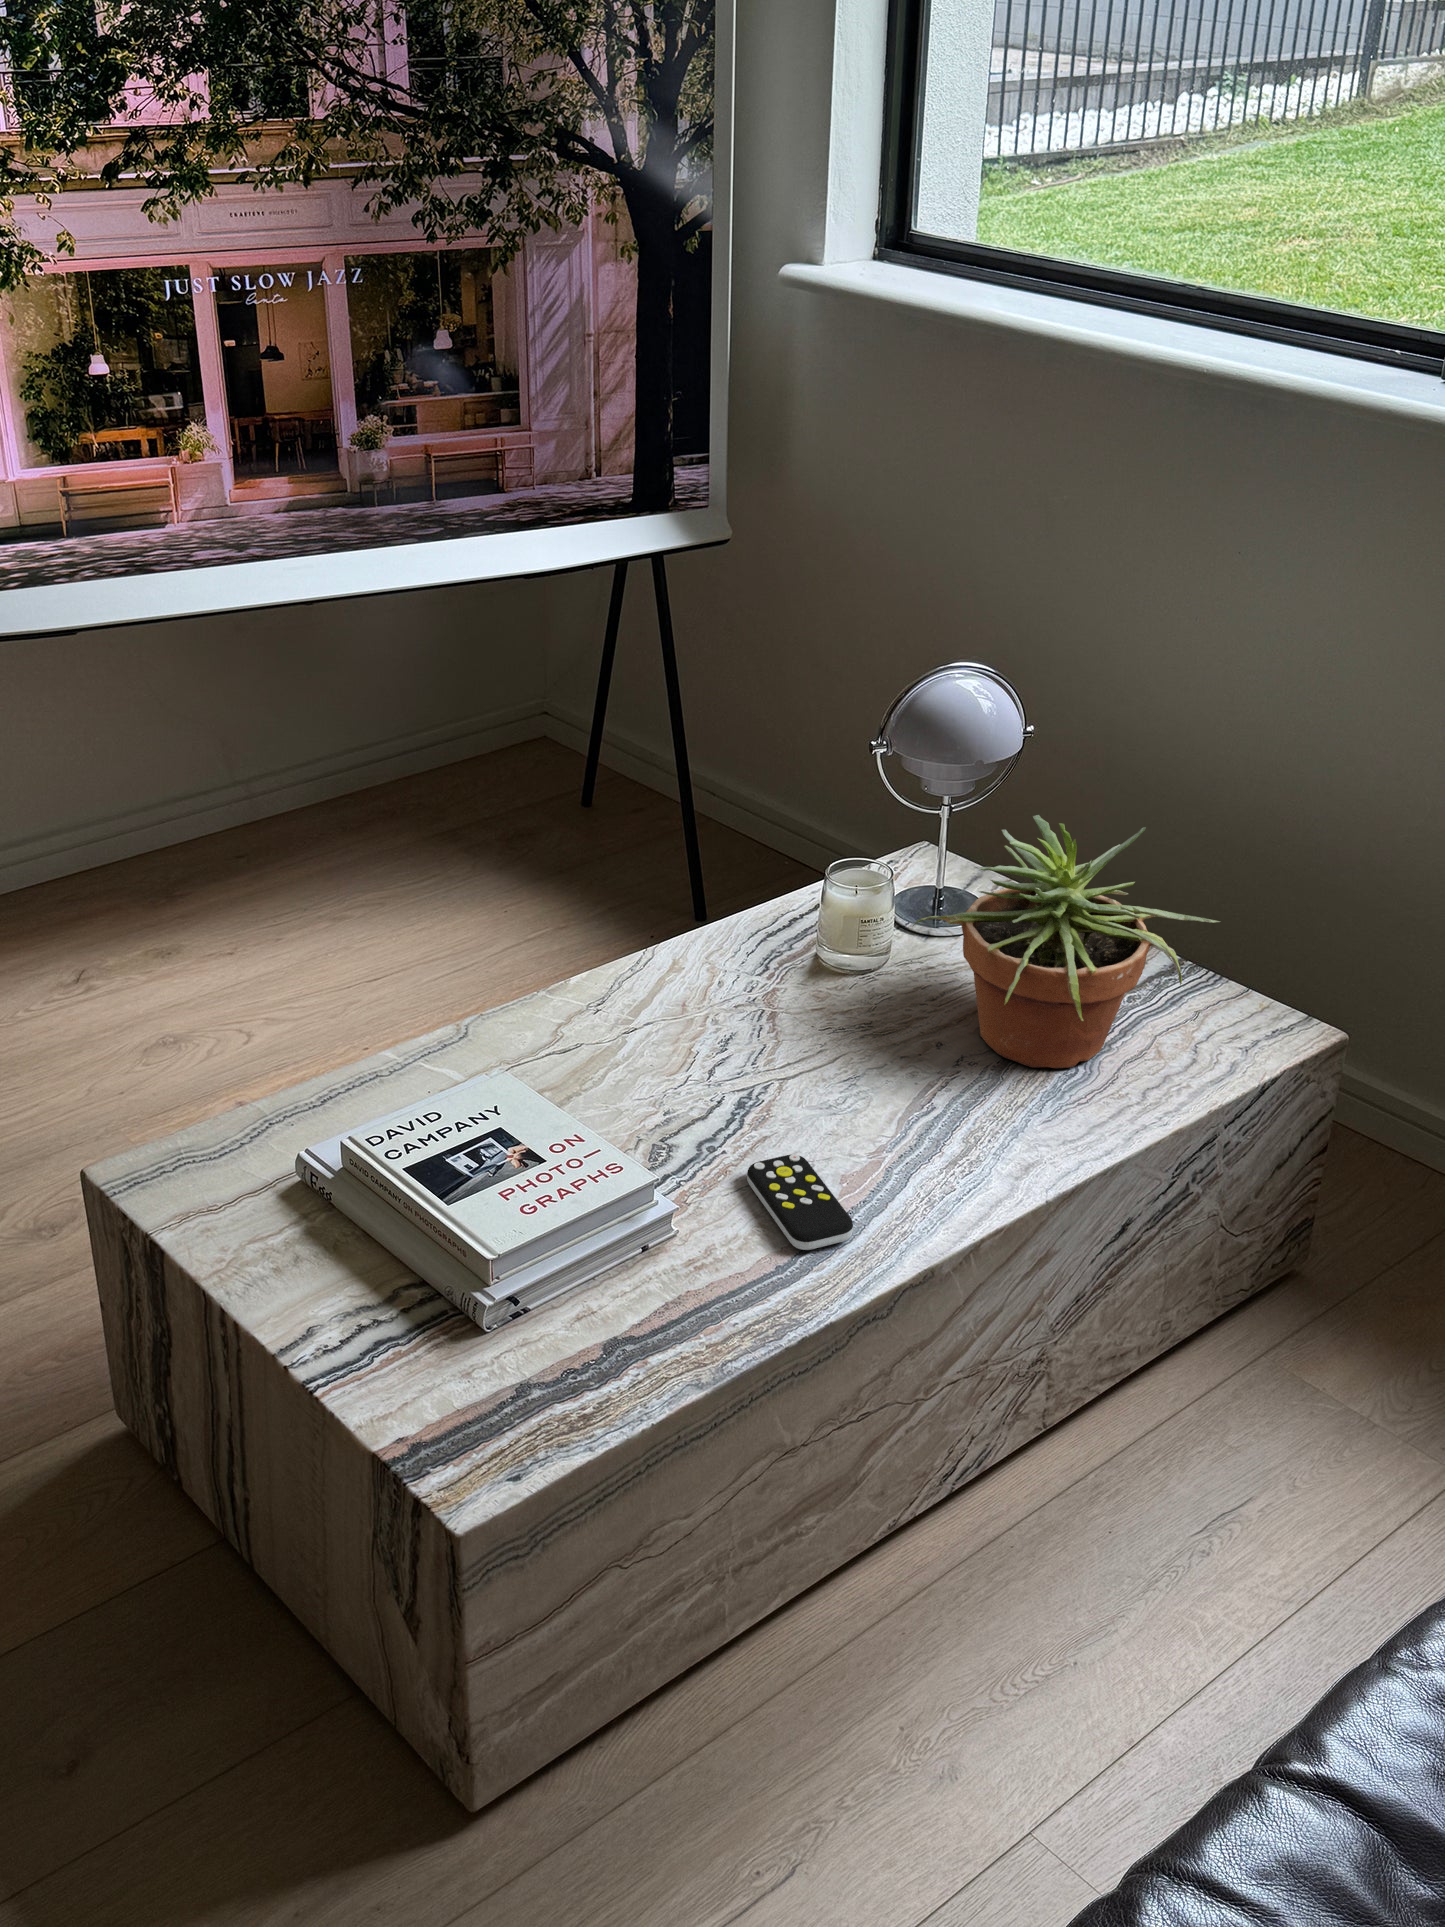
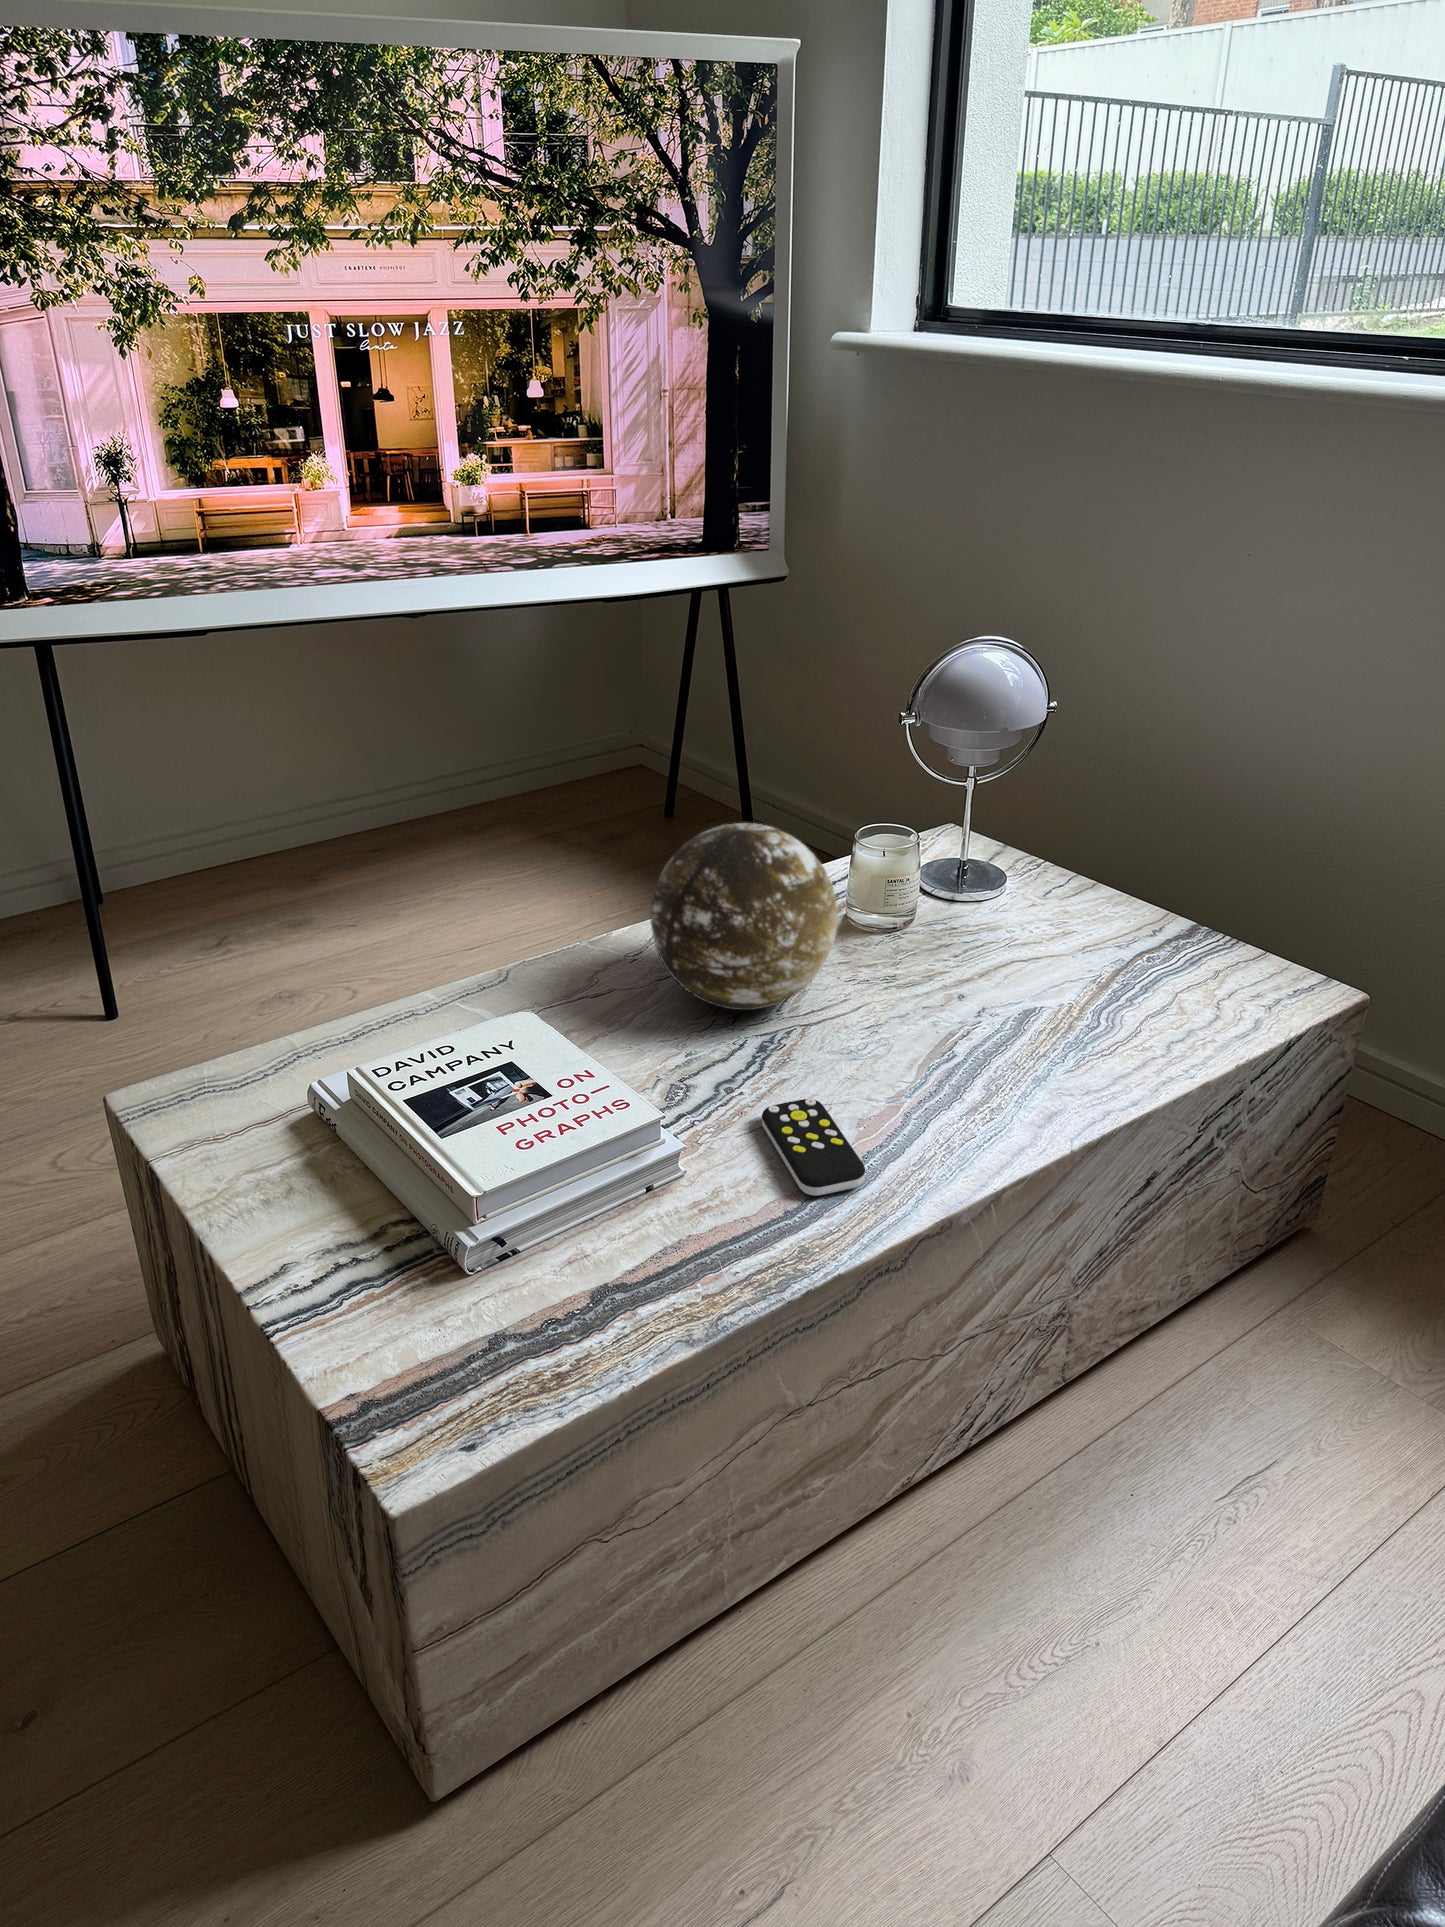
potted plant: present [913,815,1219,1069] -> none [935,774,1249,1024]
decorative orb: none [619,869,812,1062] -> present [651,823,838,1010]

